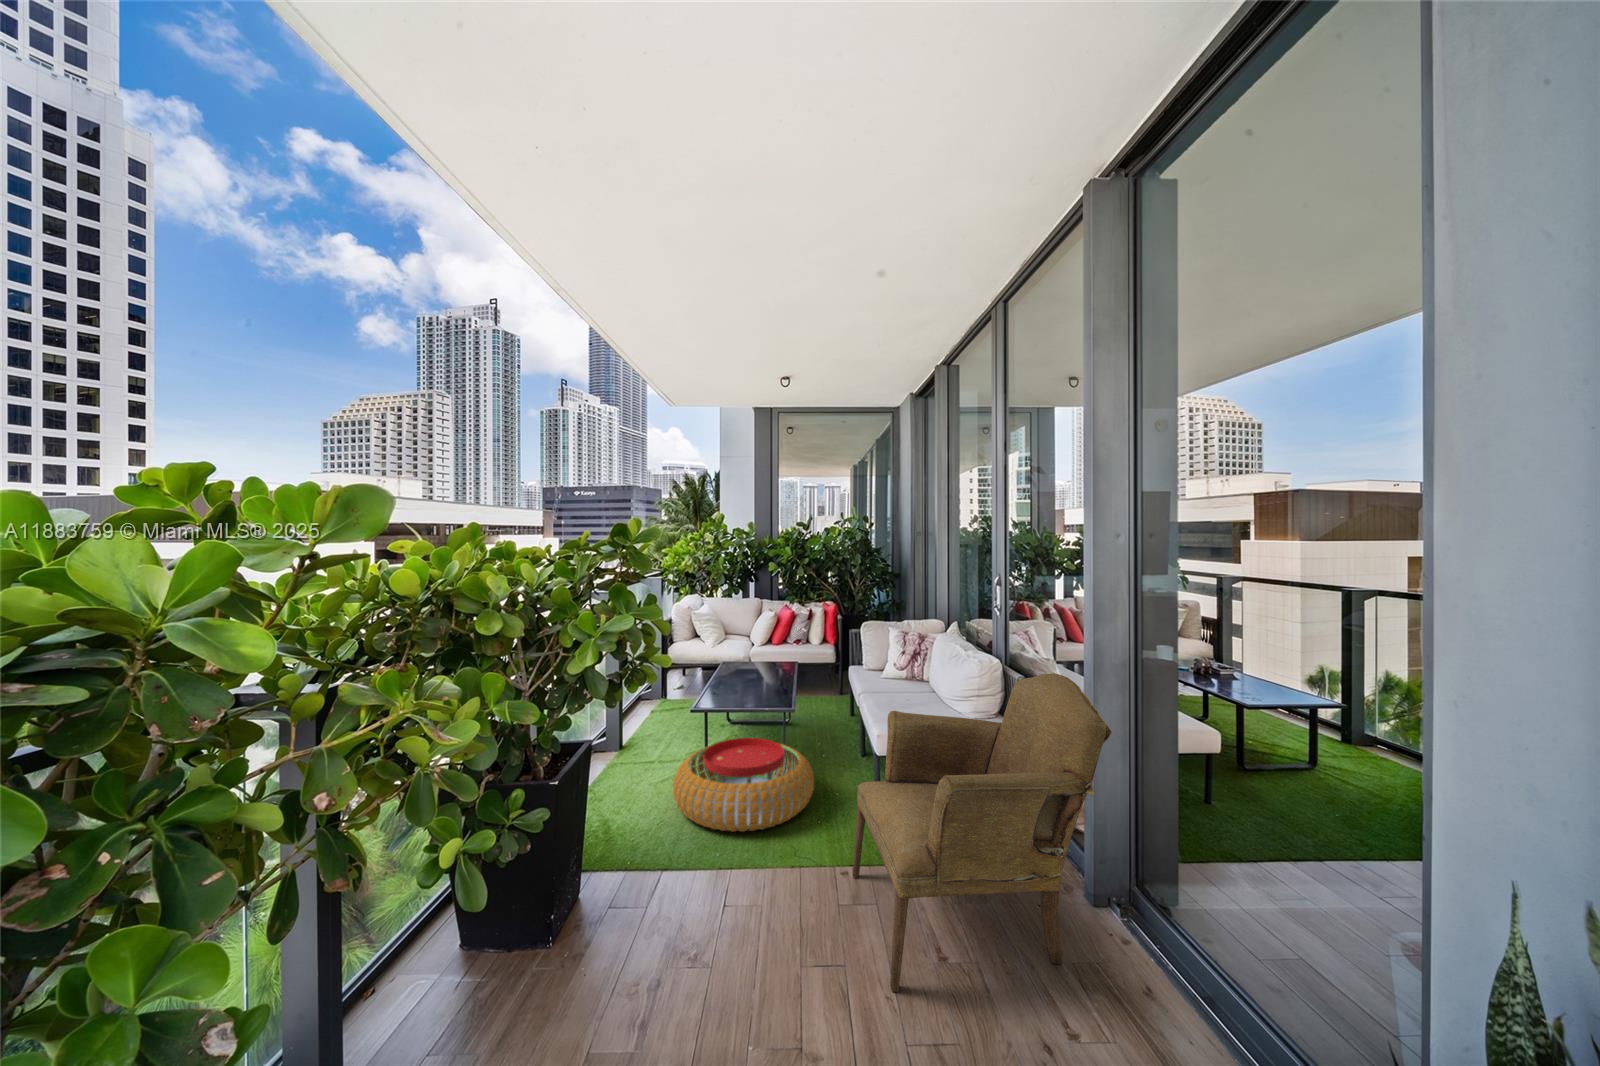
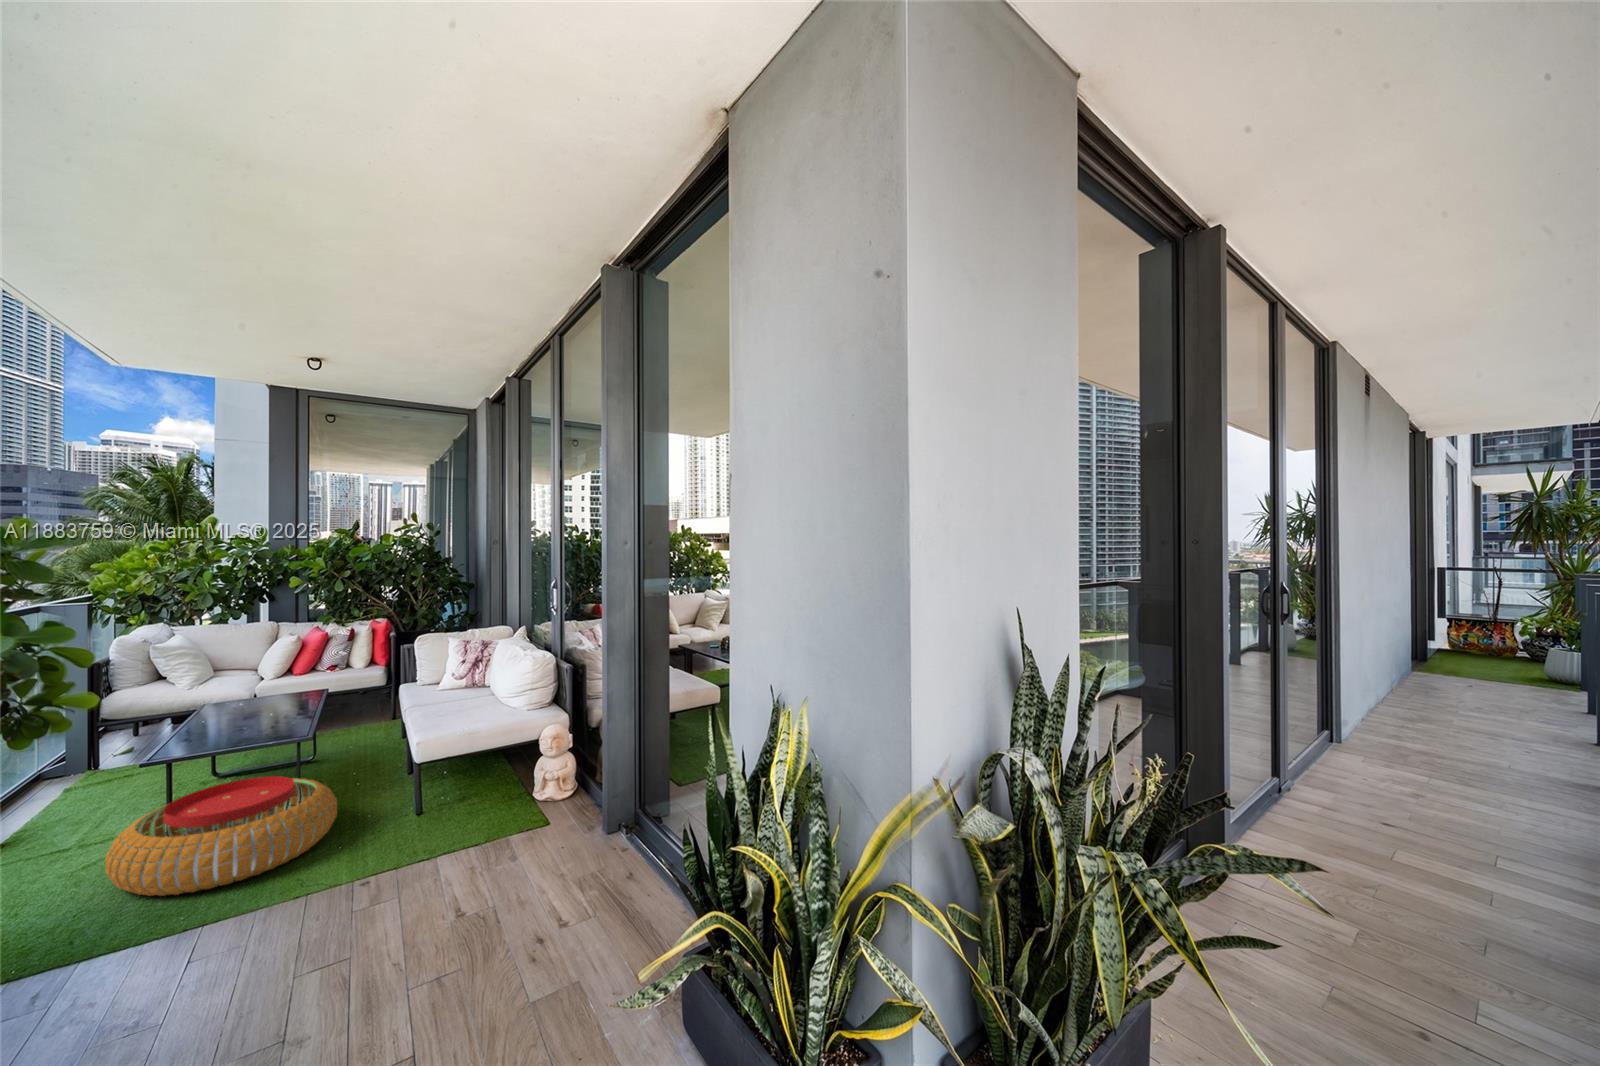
armchair: present [853,673,1112,992] -> none [377,653,618,962]

